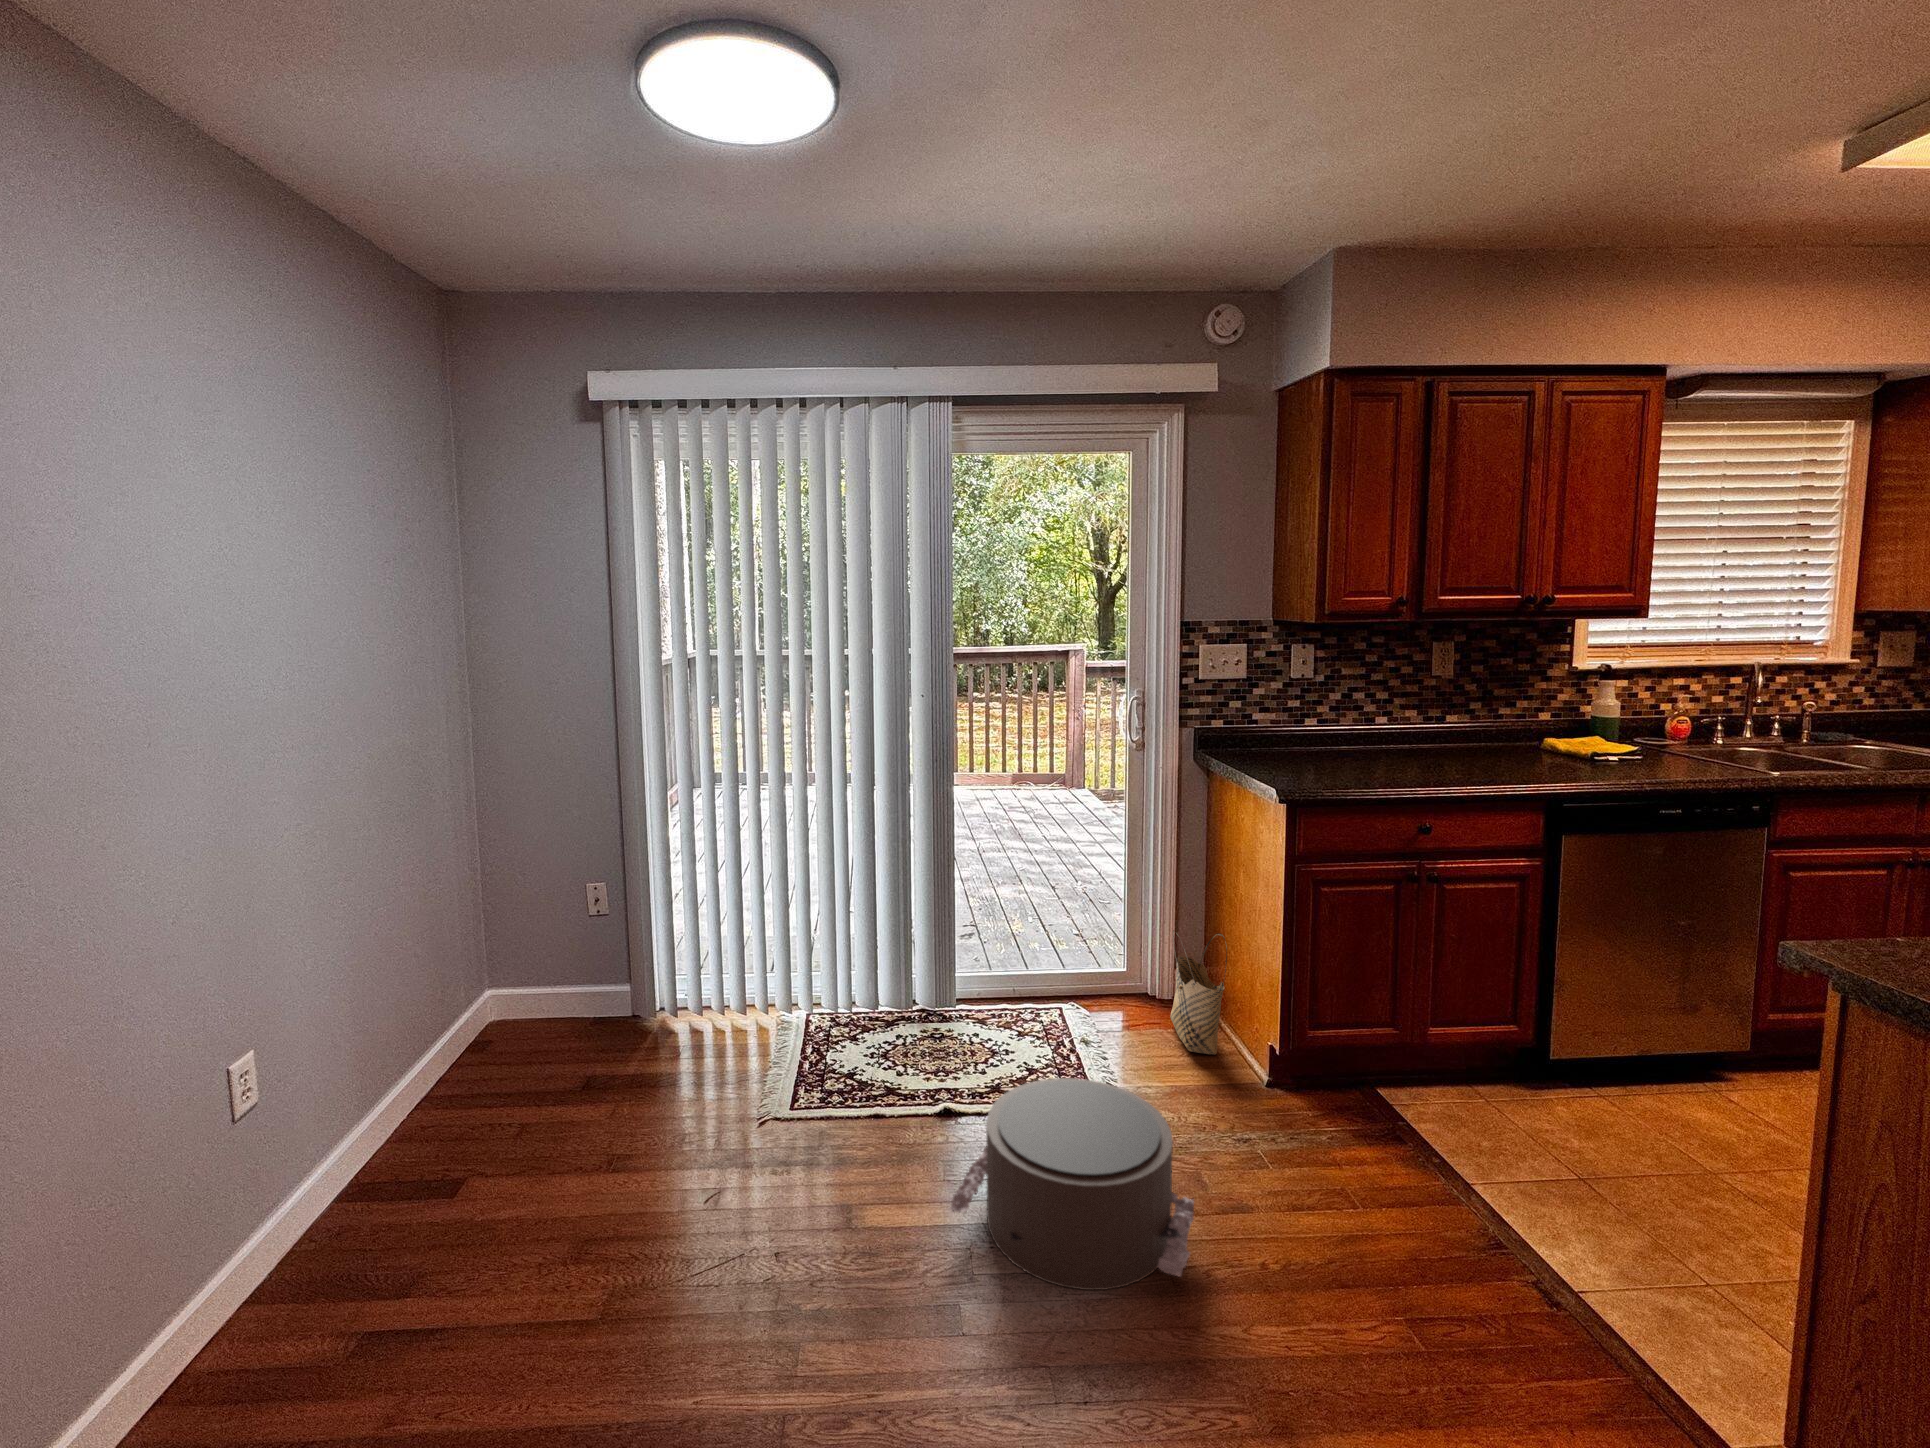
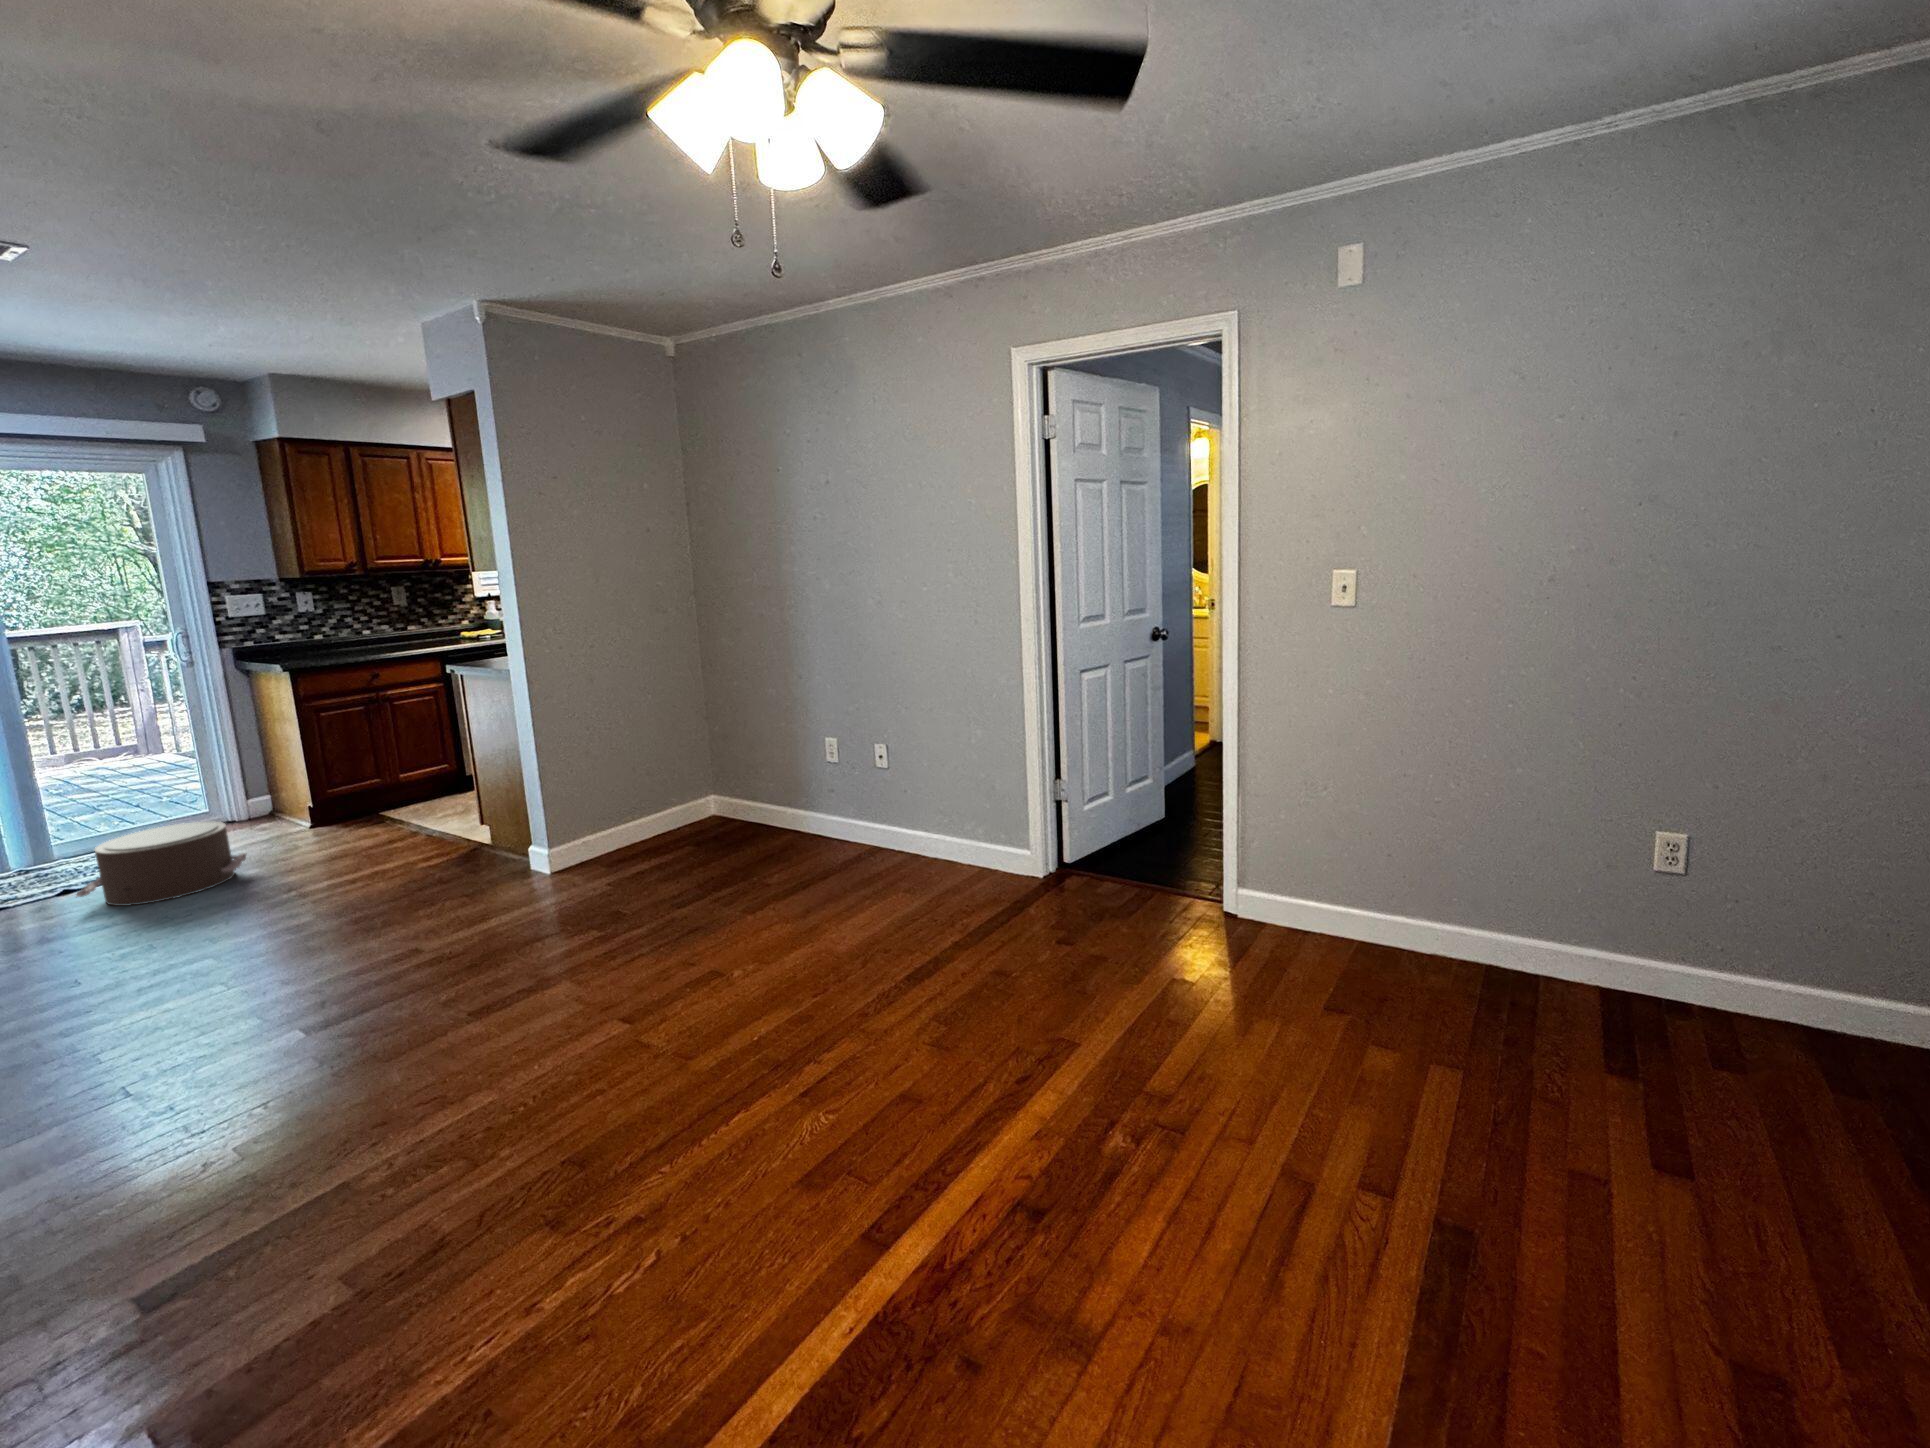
woven basket: present [1170,931,1227,1055] -> none [233,761,277,829]

